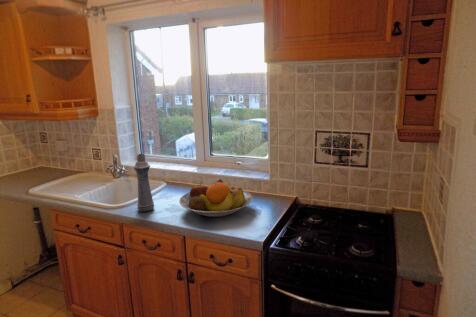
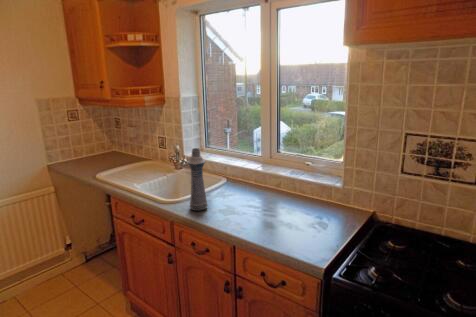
fruit bowl: present [179,179,252,217] -> none [233,182,318,227]

